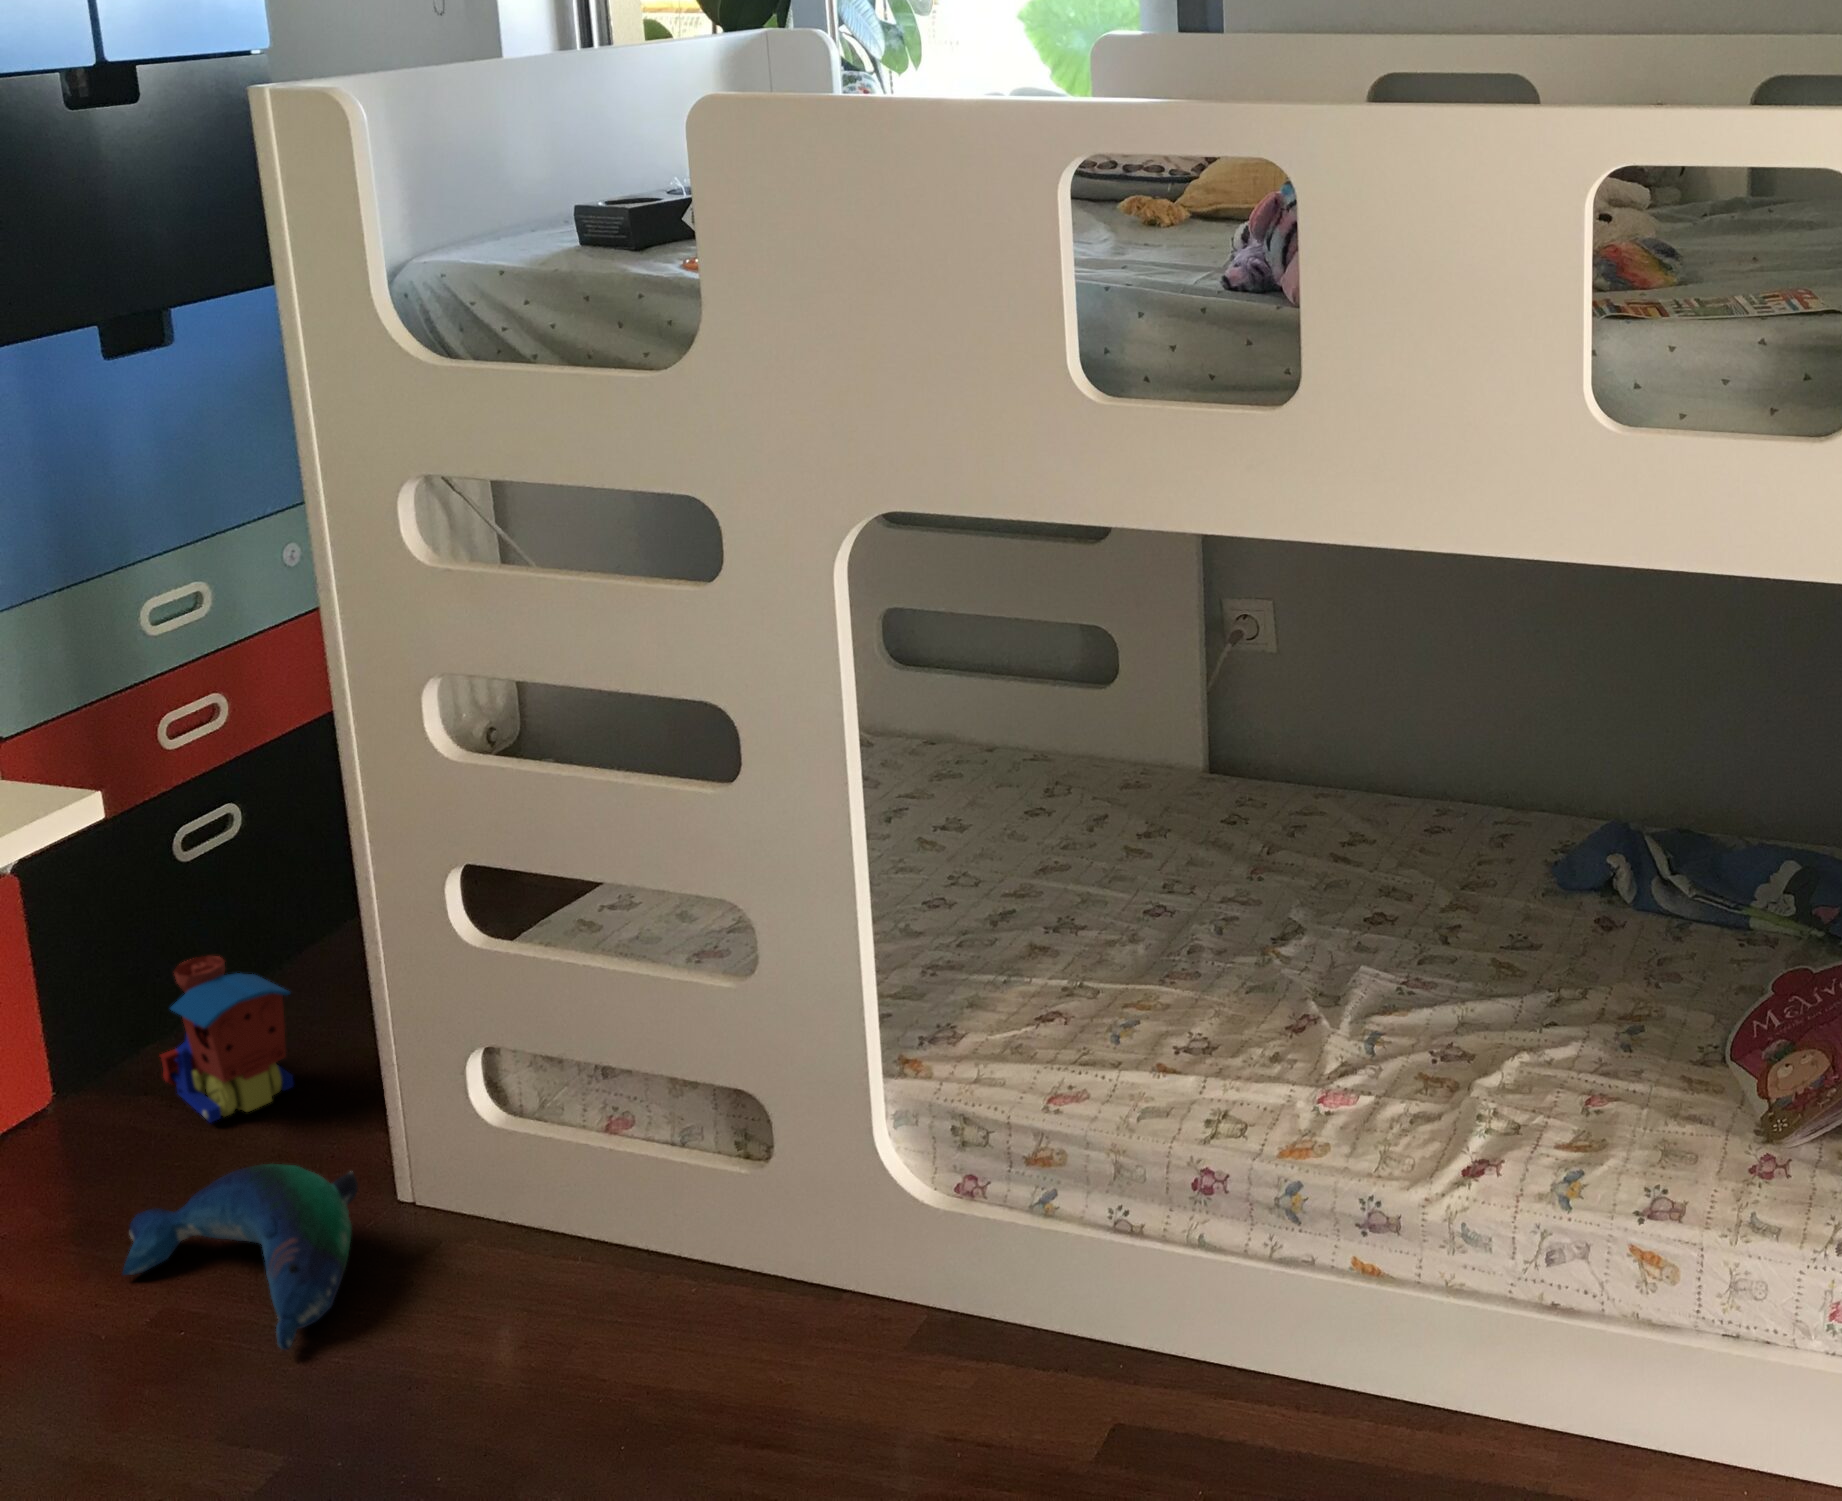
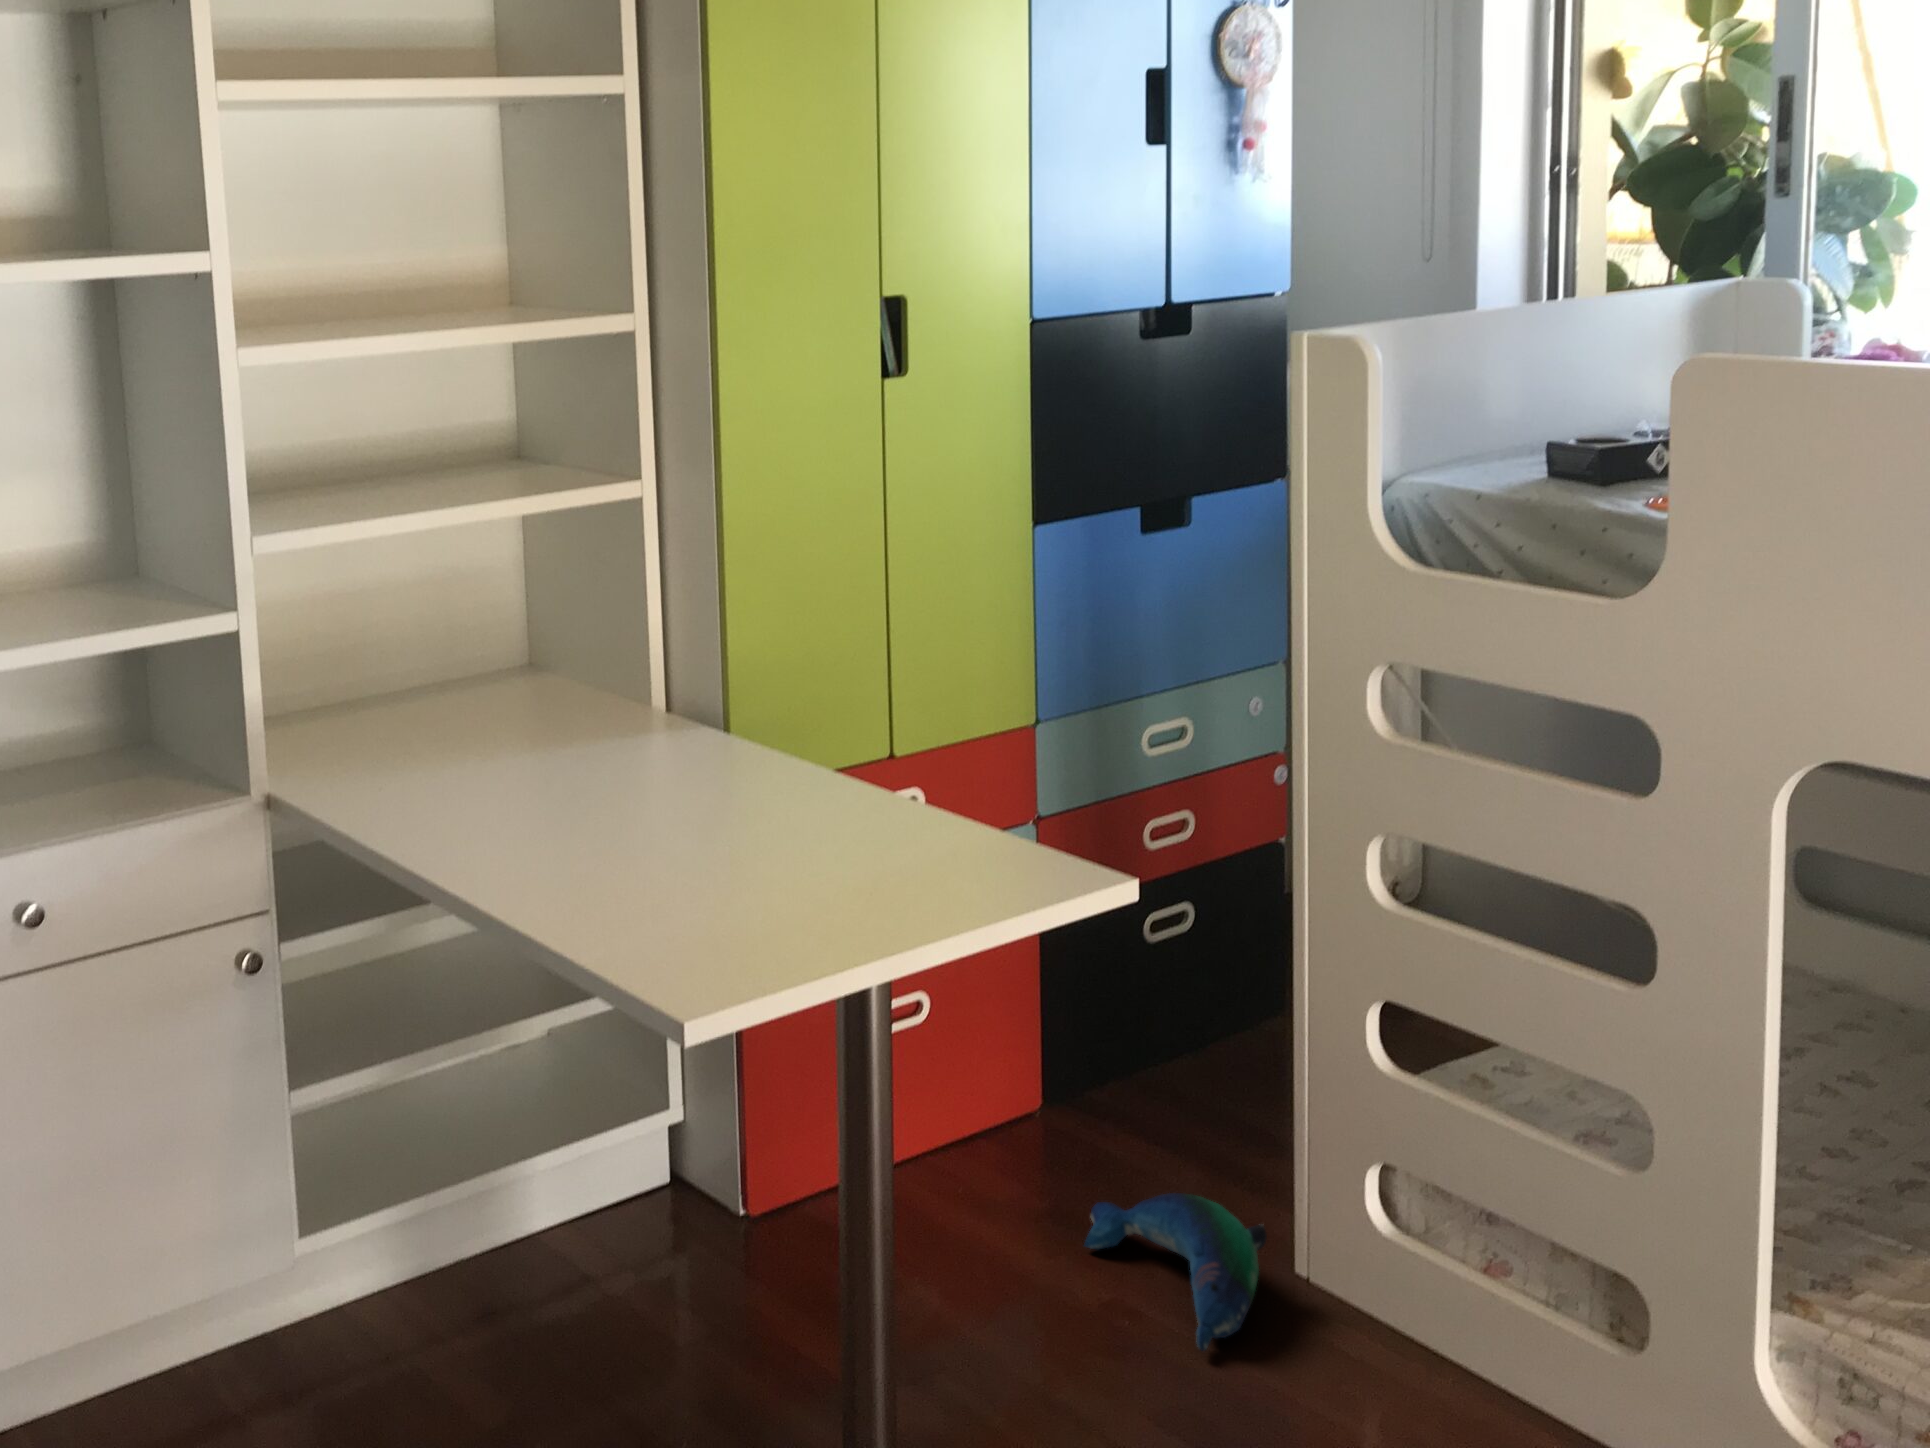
toy train: present [160,956,294,1123] -> none [1116,1013,1222,1149]

